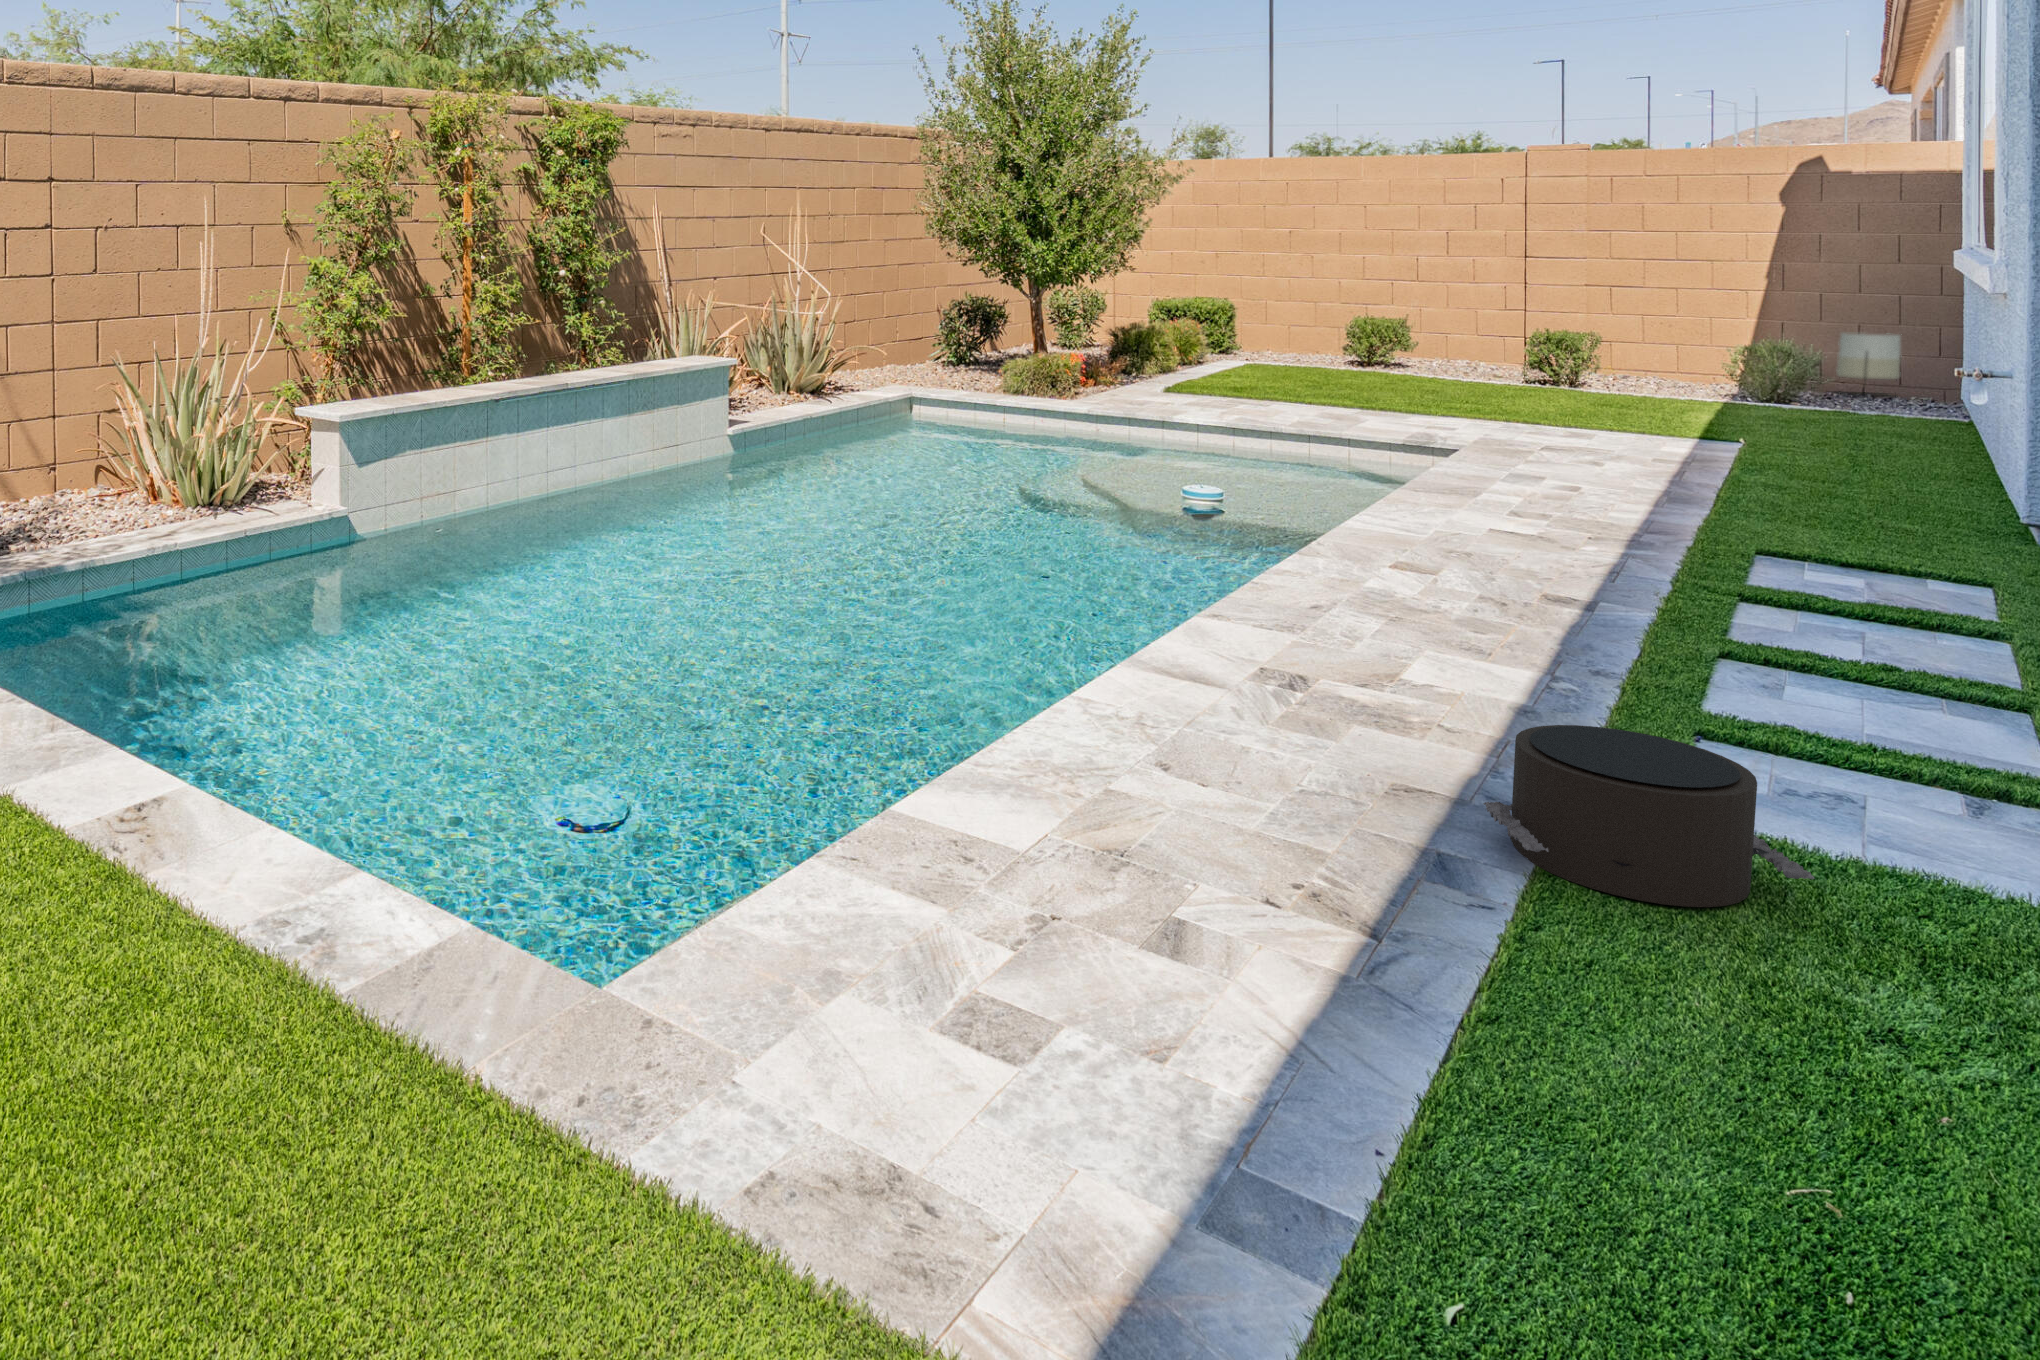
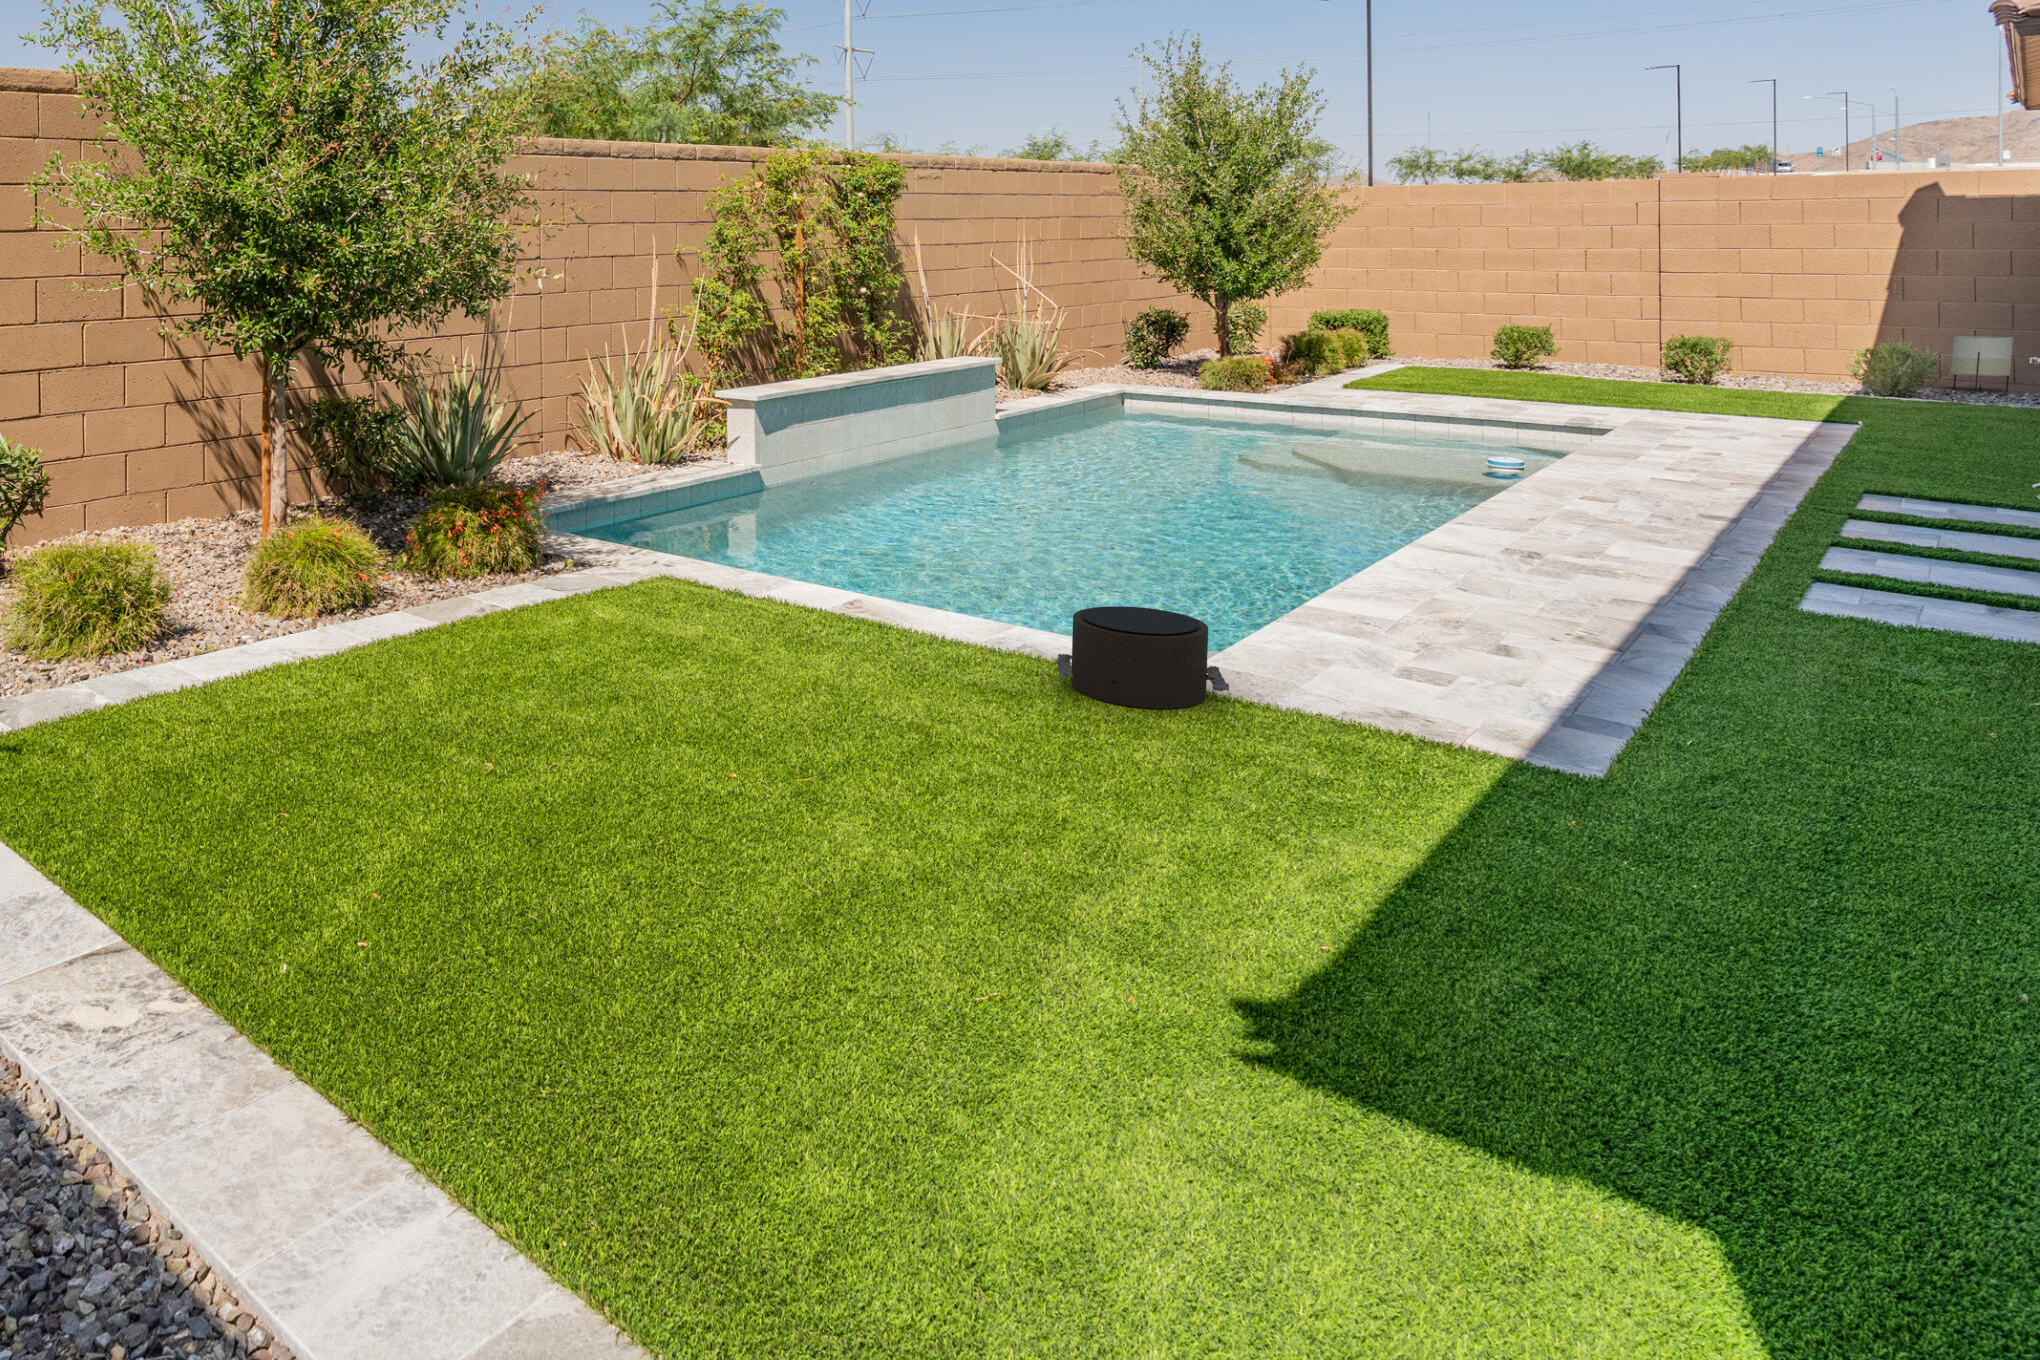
pouf: present [1483,725,1814,907] -> present [1057,606,1229,709]

